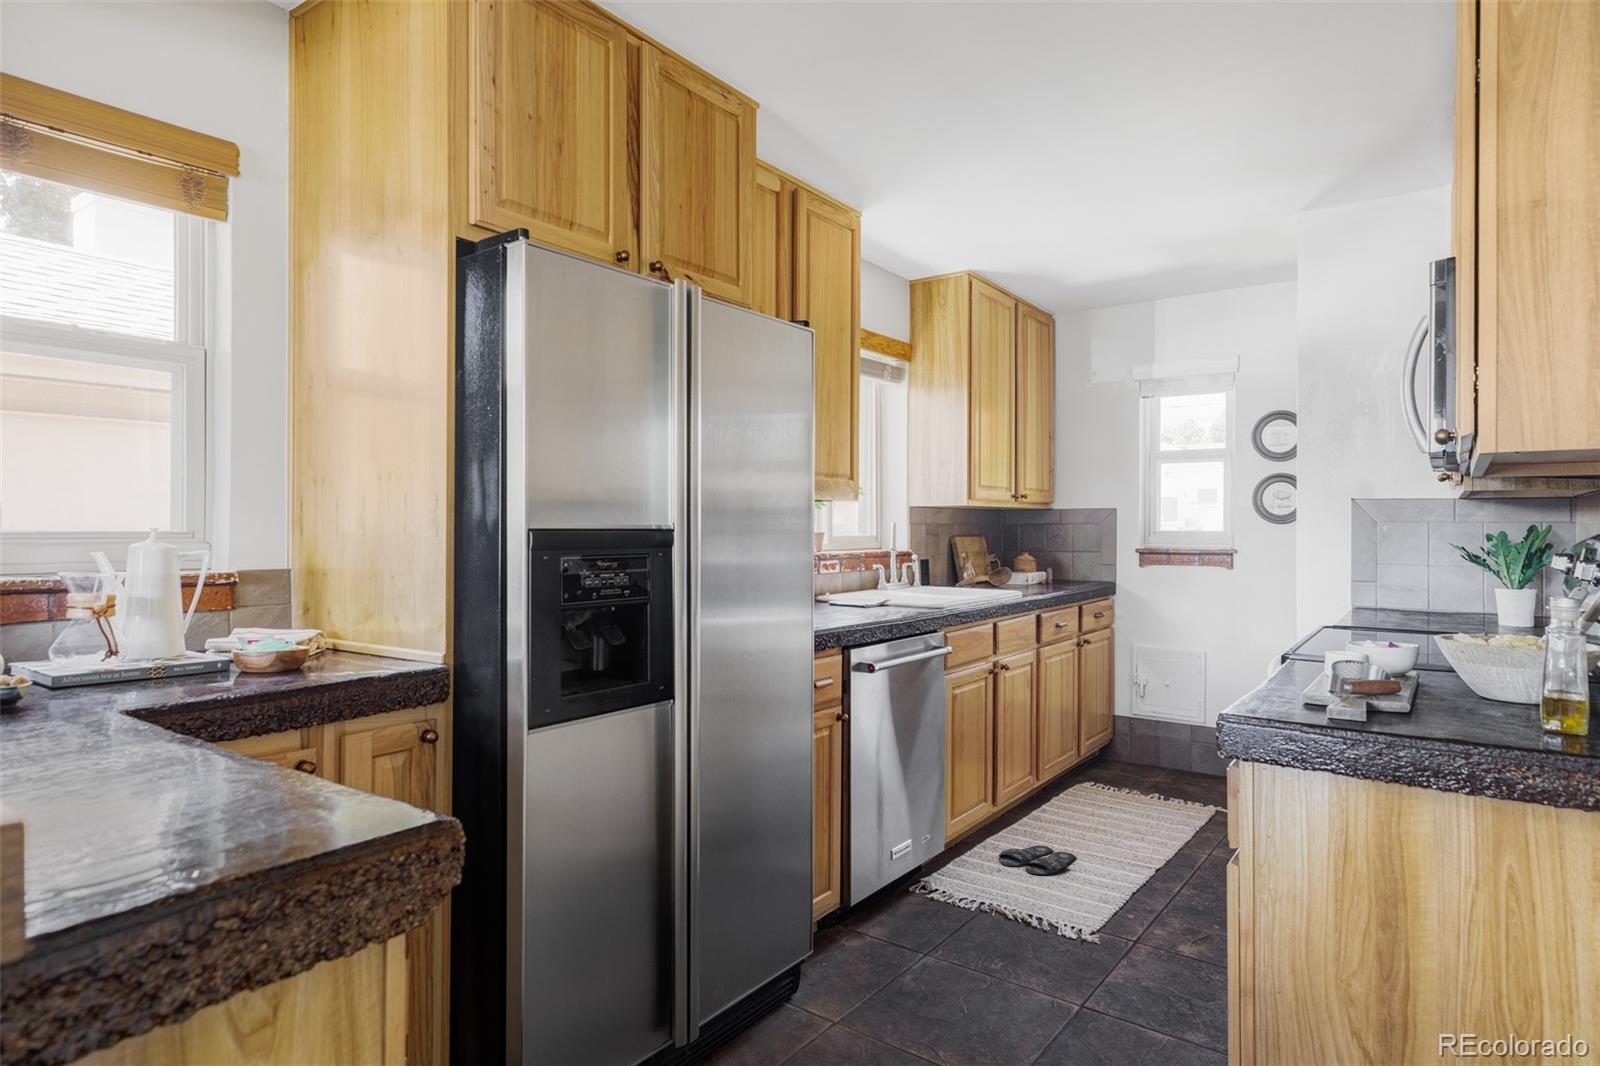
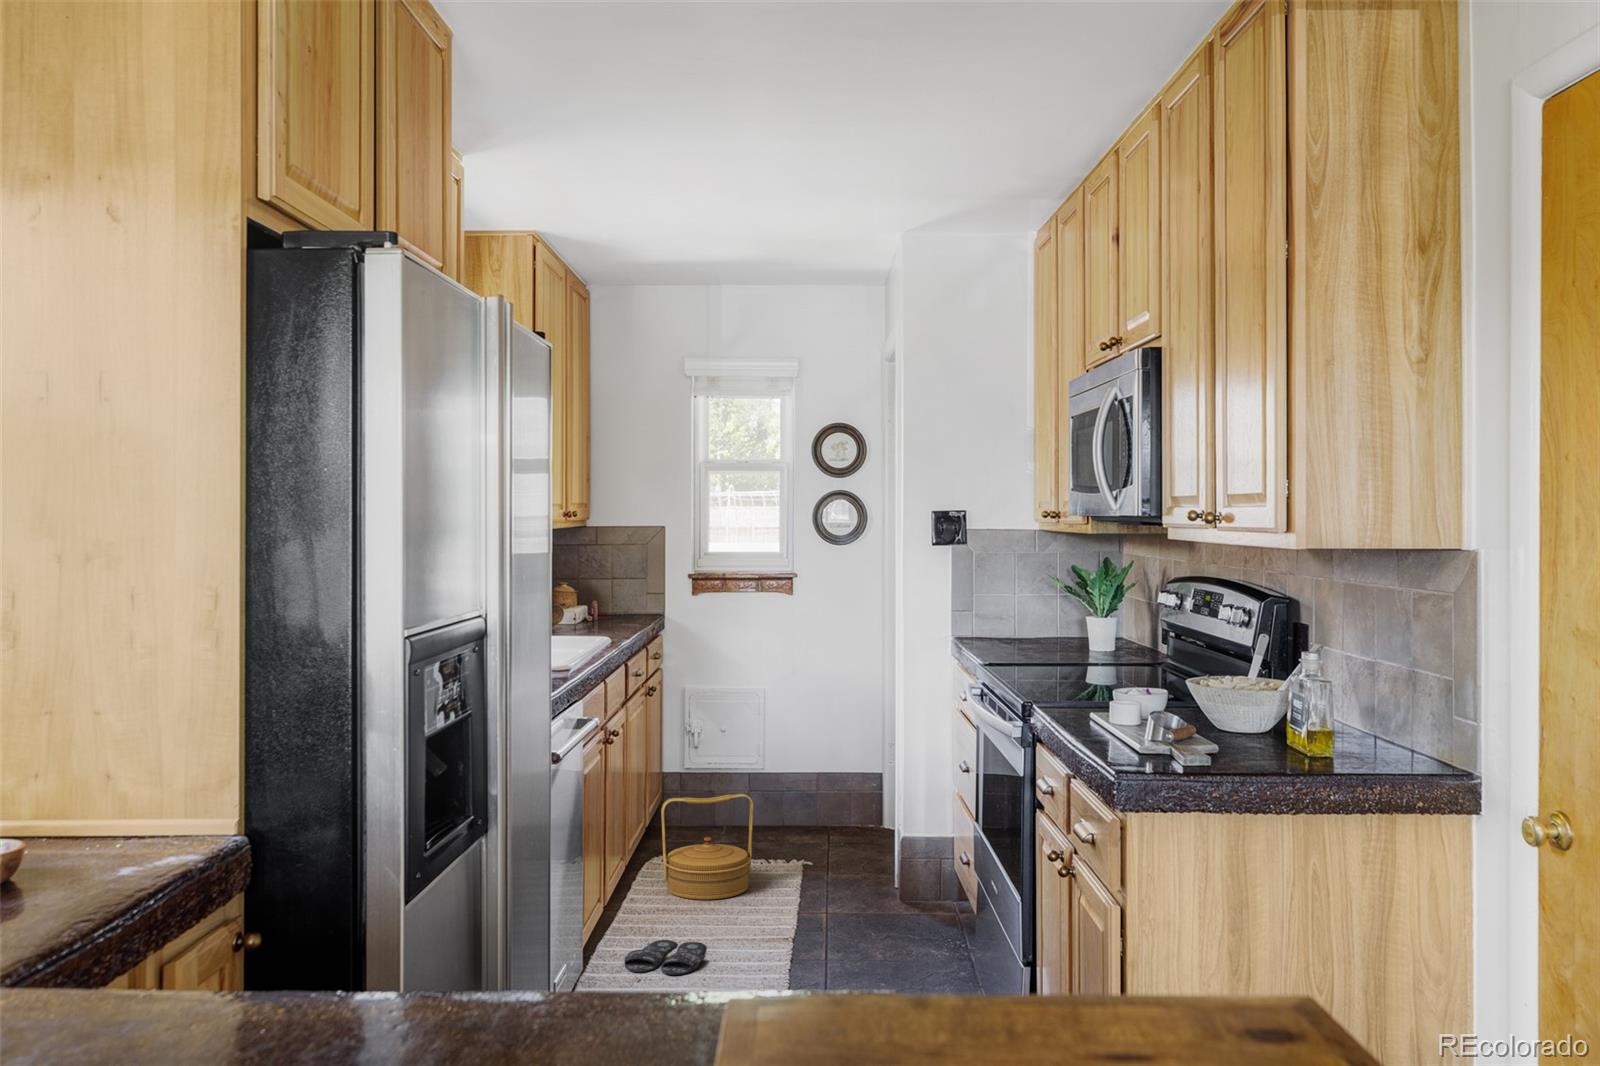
basket: none [1071,732,1156,825] -> present [661,794,753,900]

